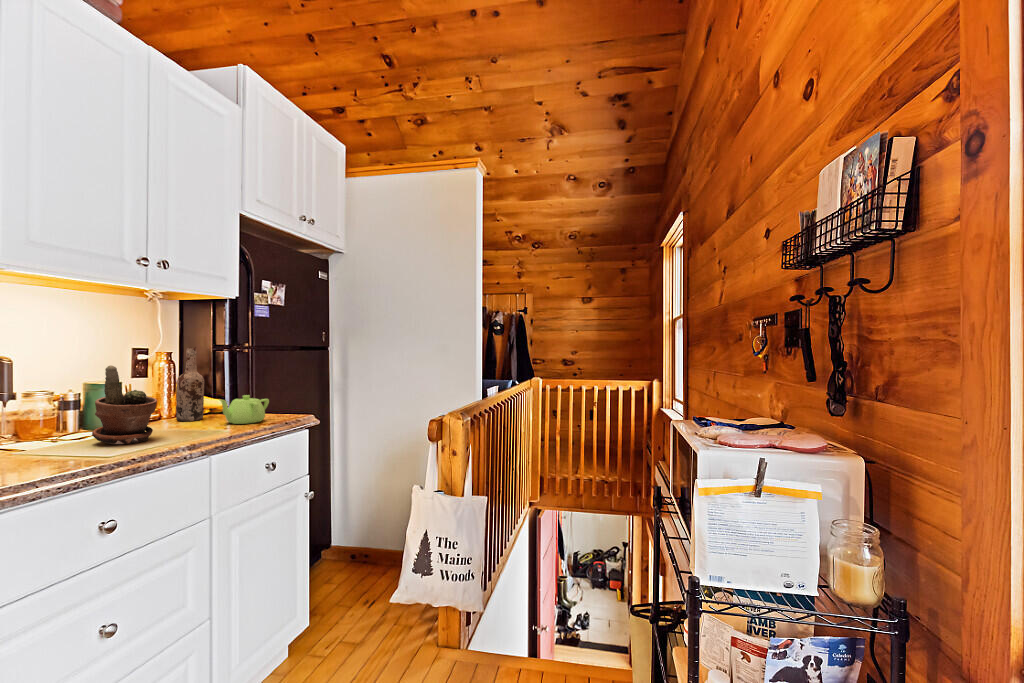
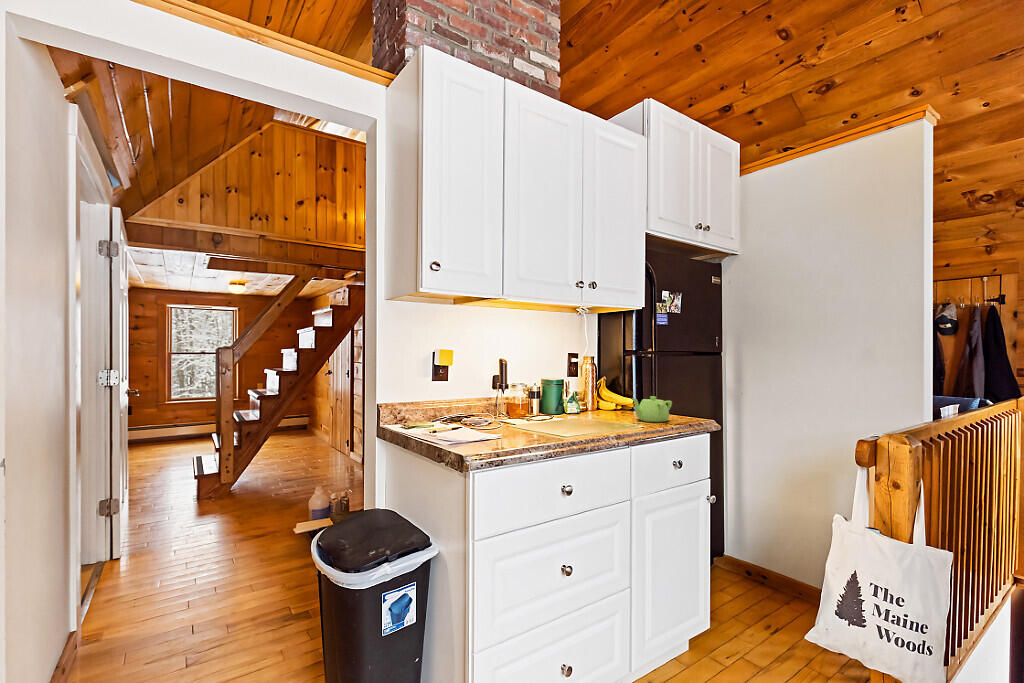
wine bottle: present [176,347,204,421] -> none [599,352,618,415]
potted plant: present [92,365,157,444] -> none [552,367,591,429]

